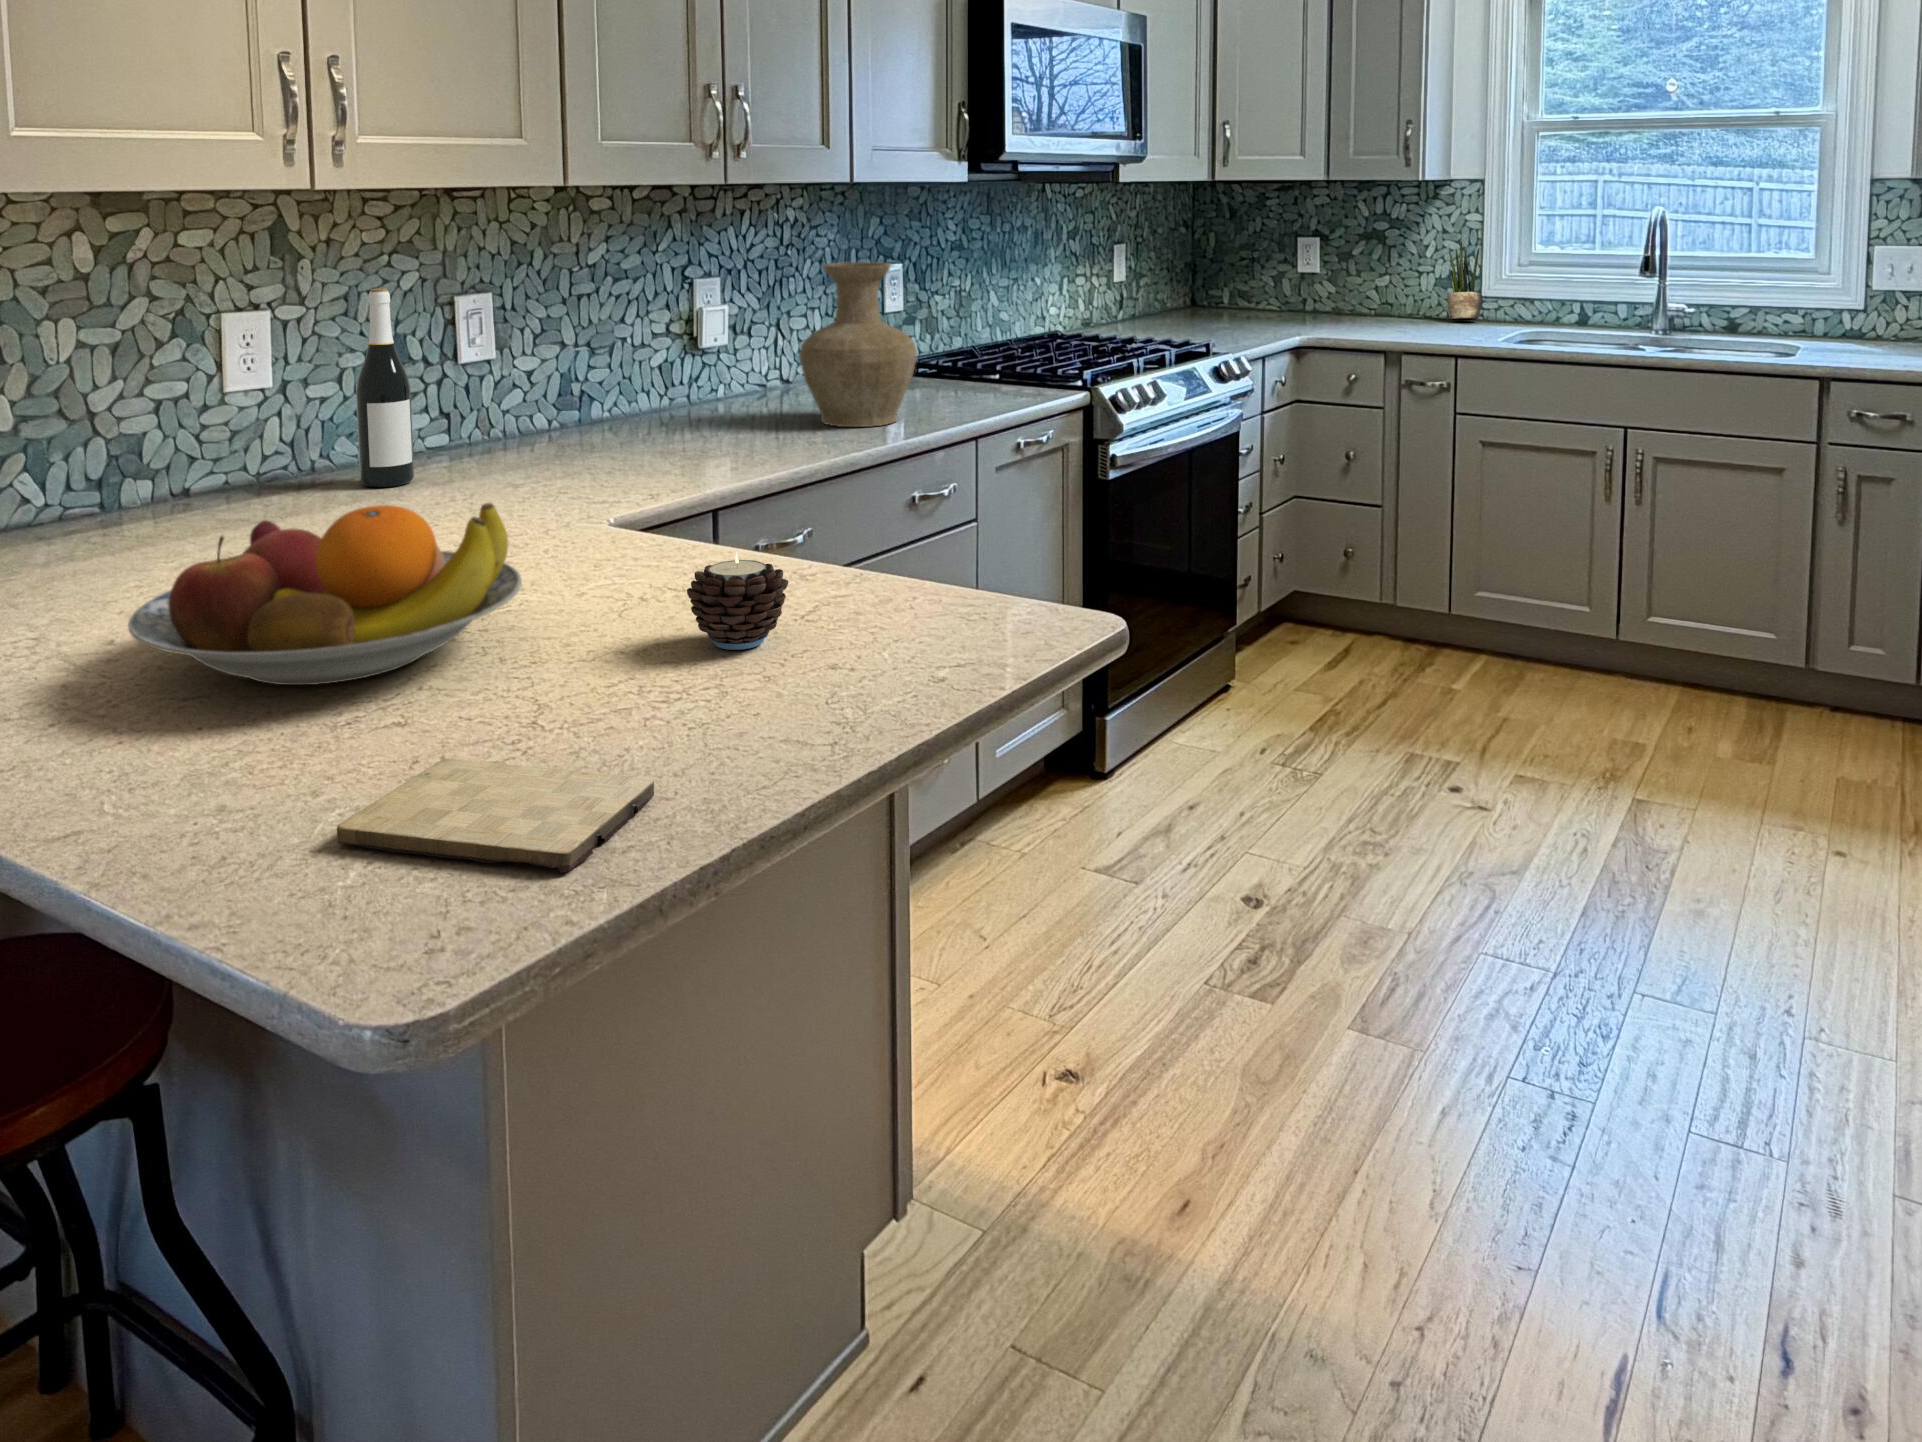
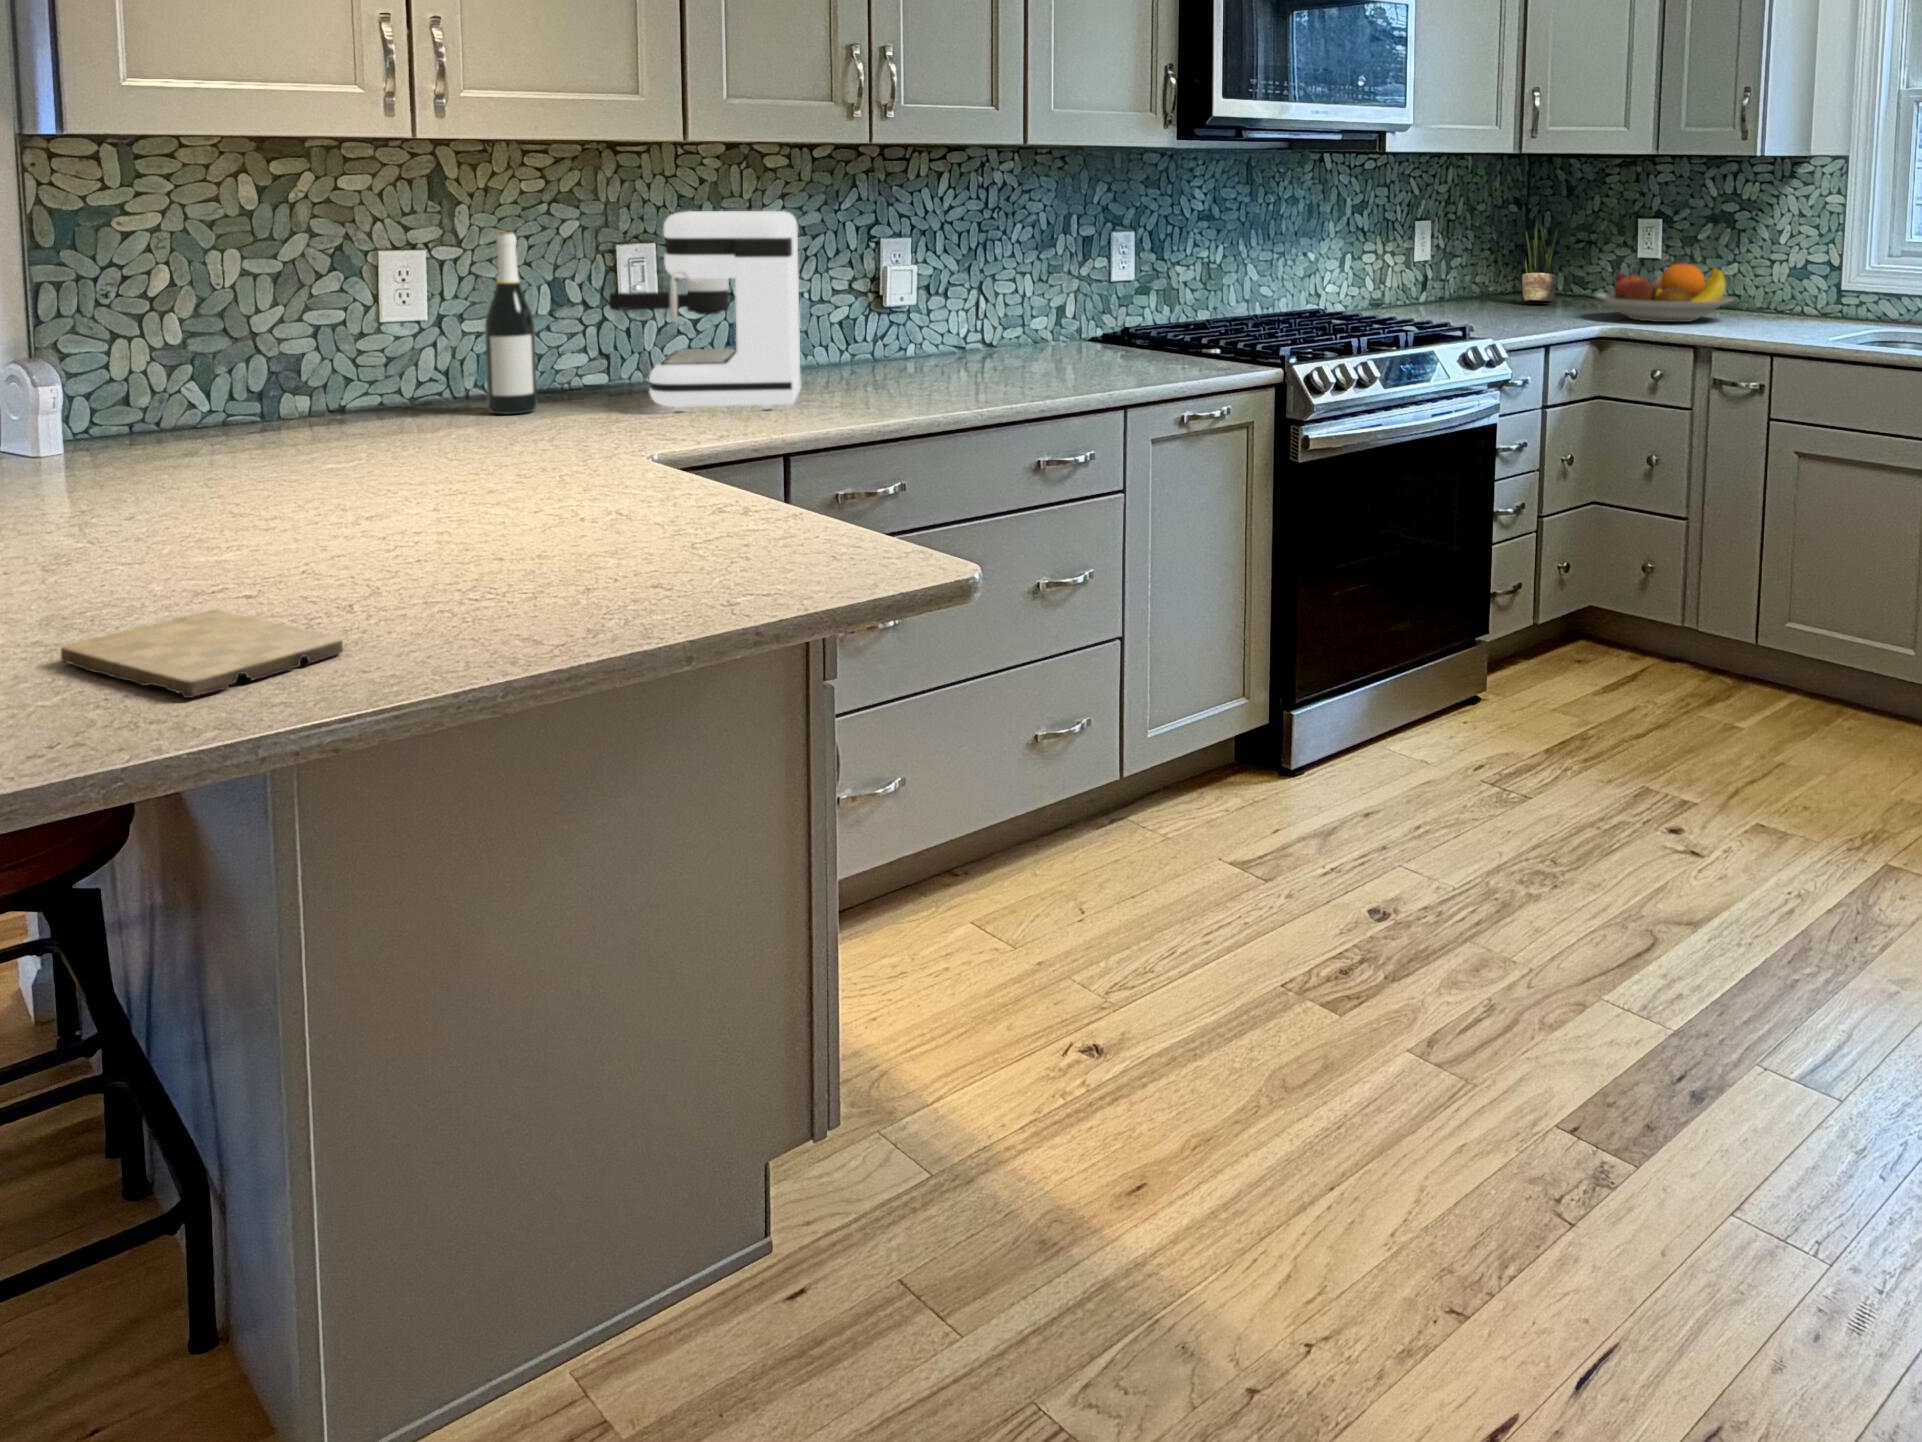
potted plant: present [1447,242,1481,320] -> present [1522,221,1558,303]
coffee maker: none [479,258,696,473] -> present [609,211,801,411]
vase: present [799,262,917,427] -> none [944,223,1062,387]
fruit bowl: present [128,503,522,685] -> present [1595,263,1733,322]
candle: present [687,552,789,650] -> none [545,463,645,555]

